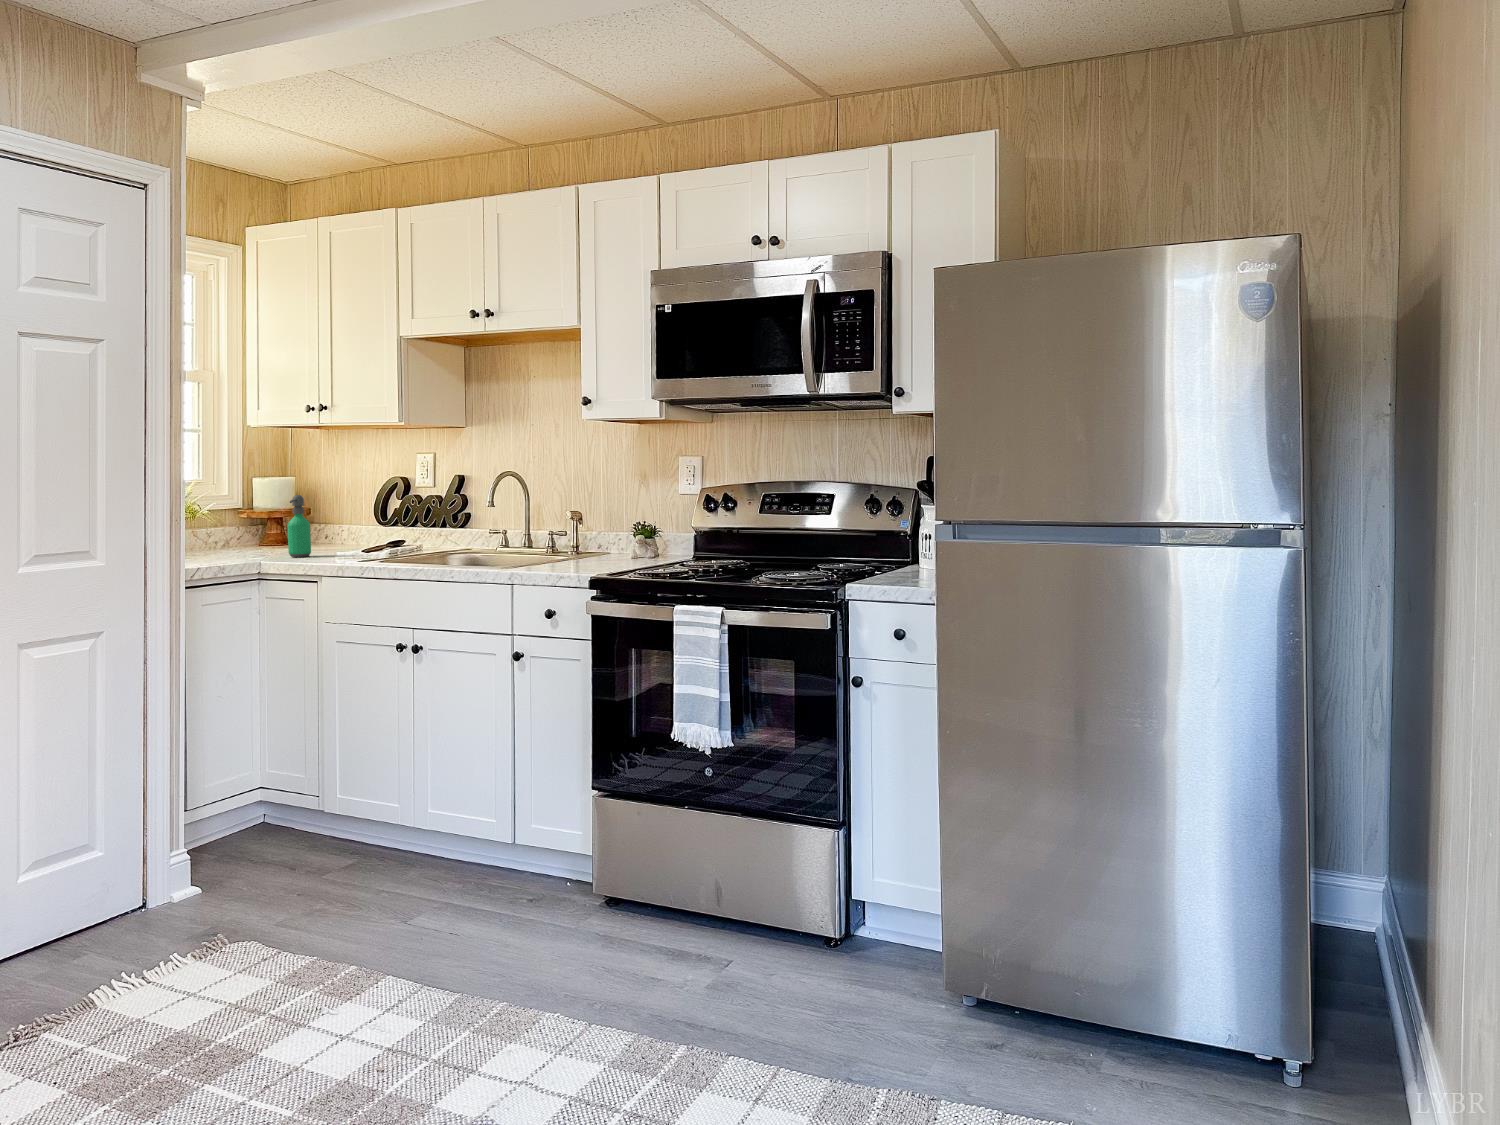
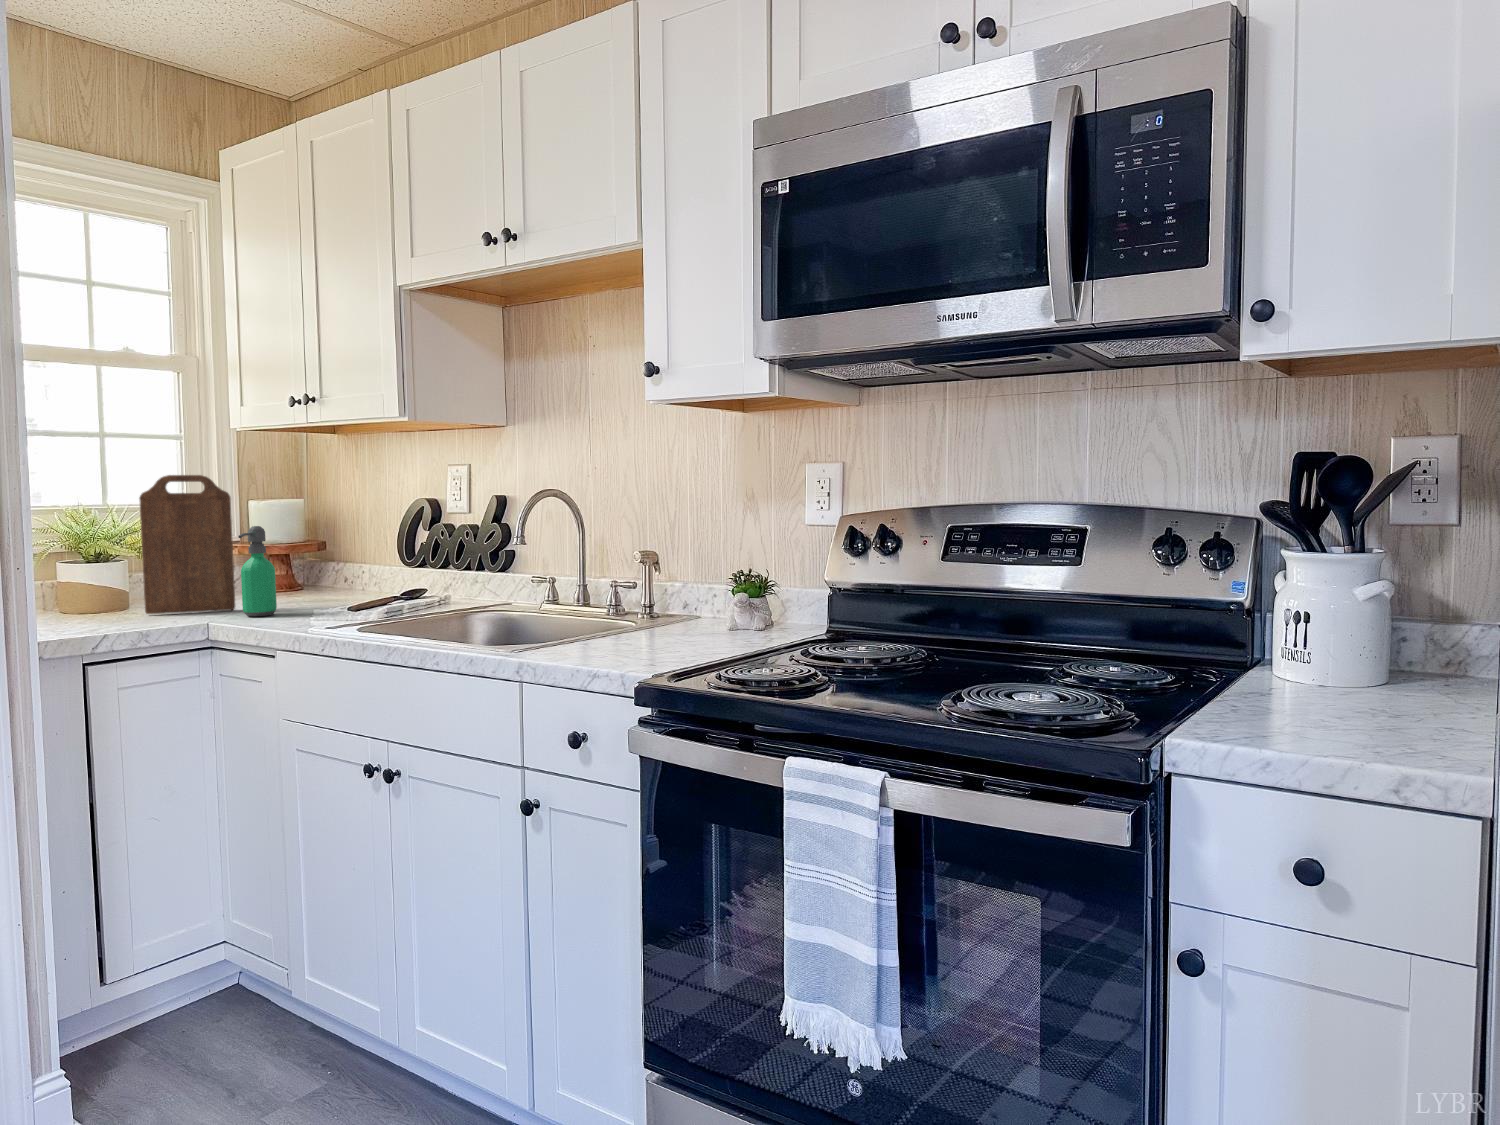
cutting board: none [209,459,273,557] -> present [139,475,235,614]

